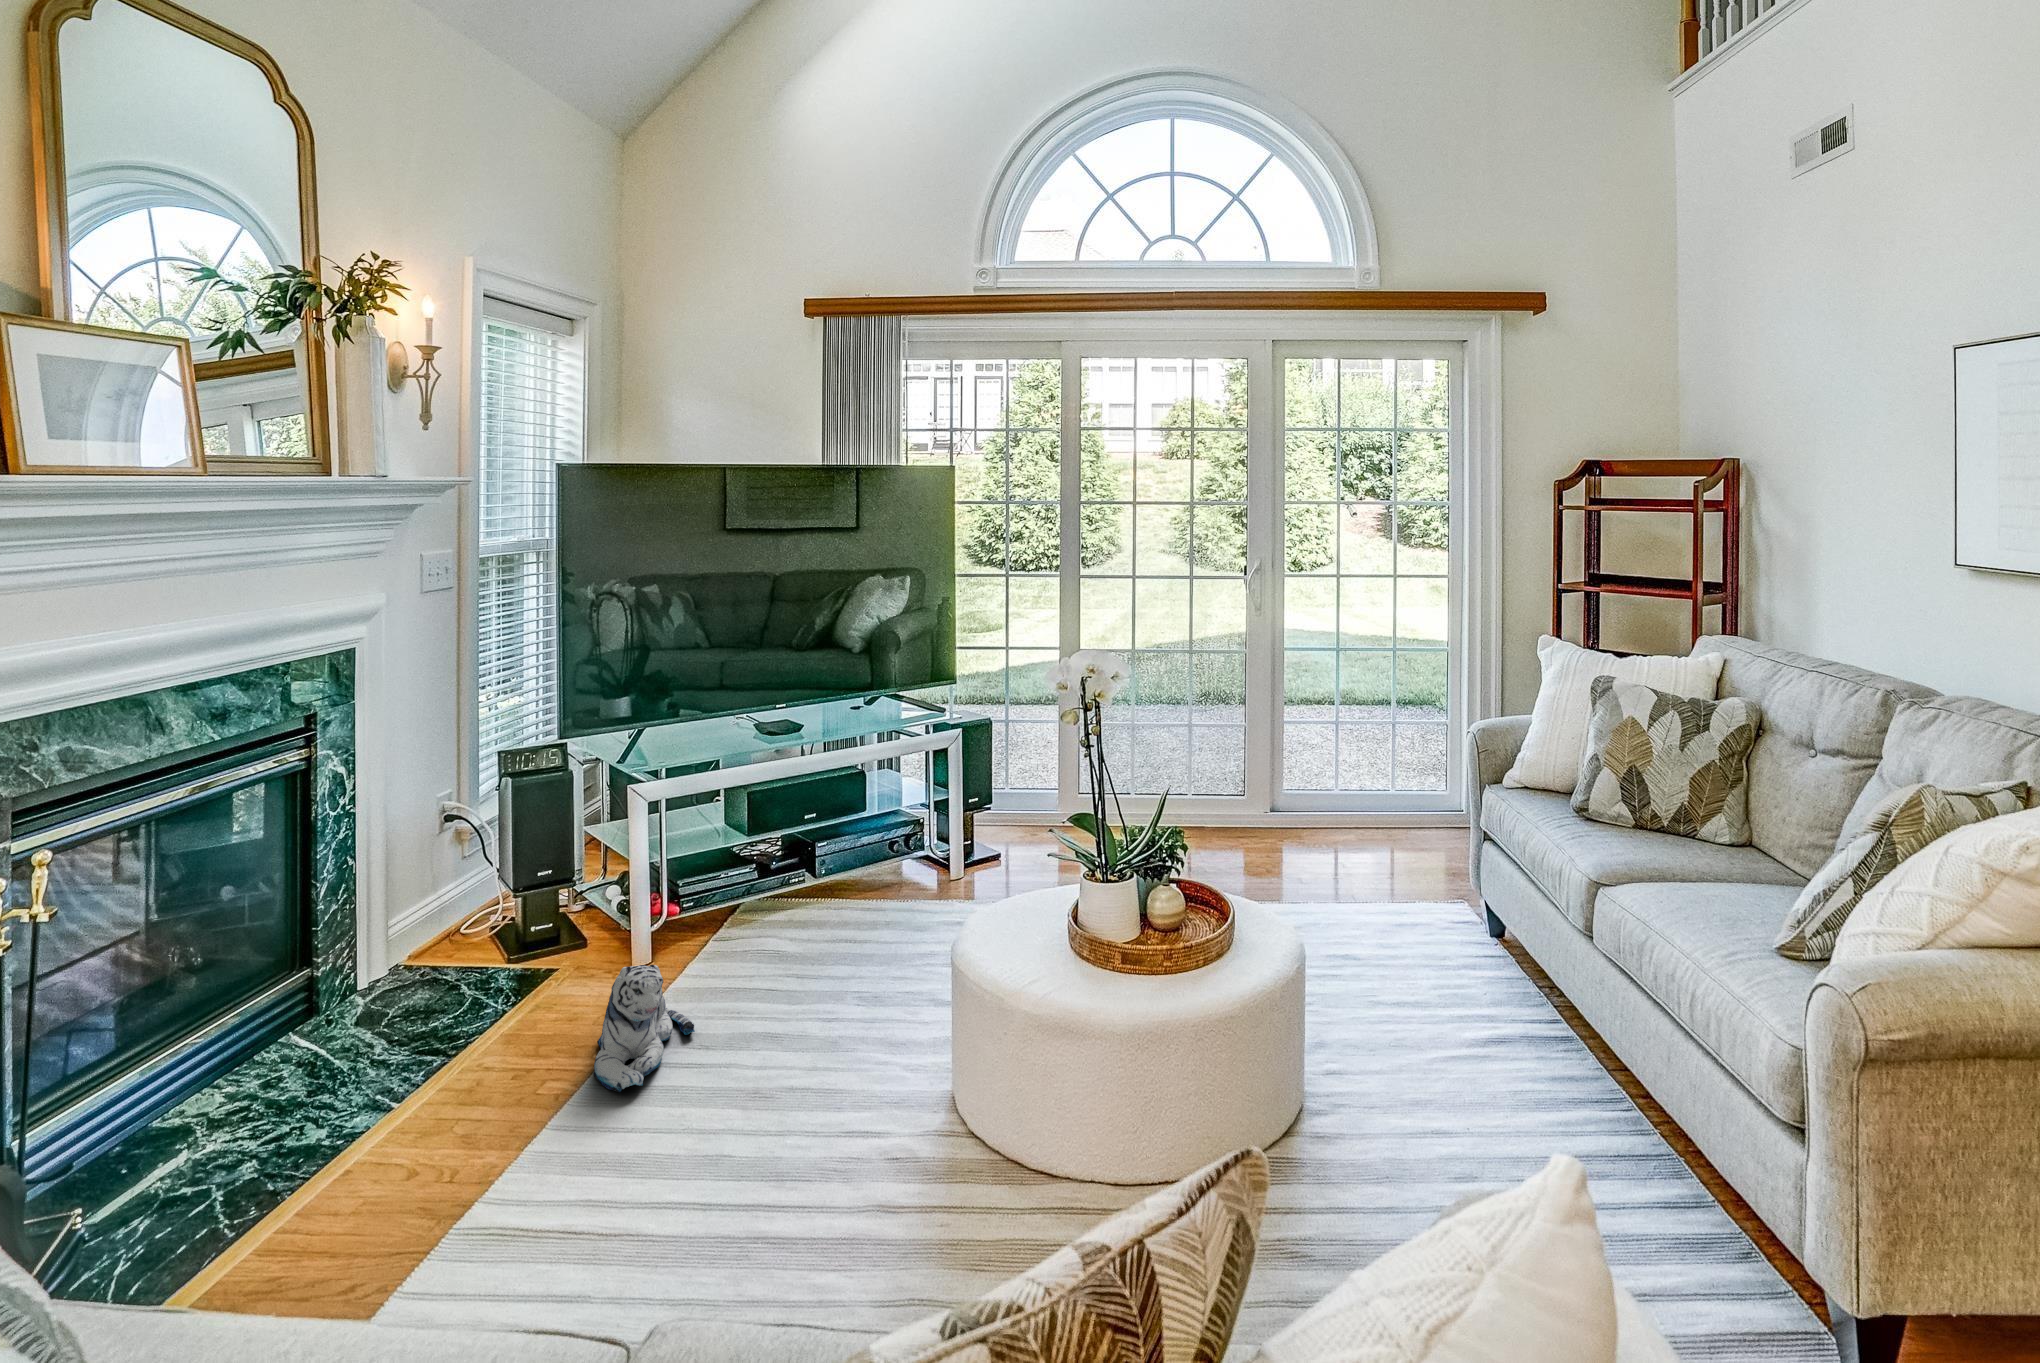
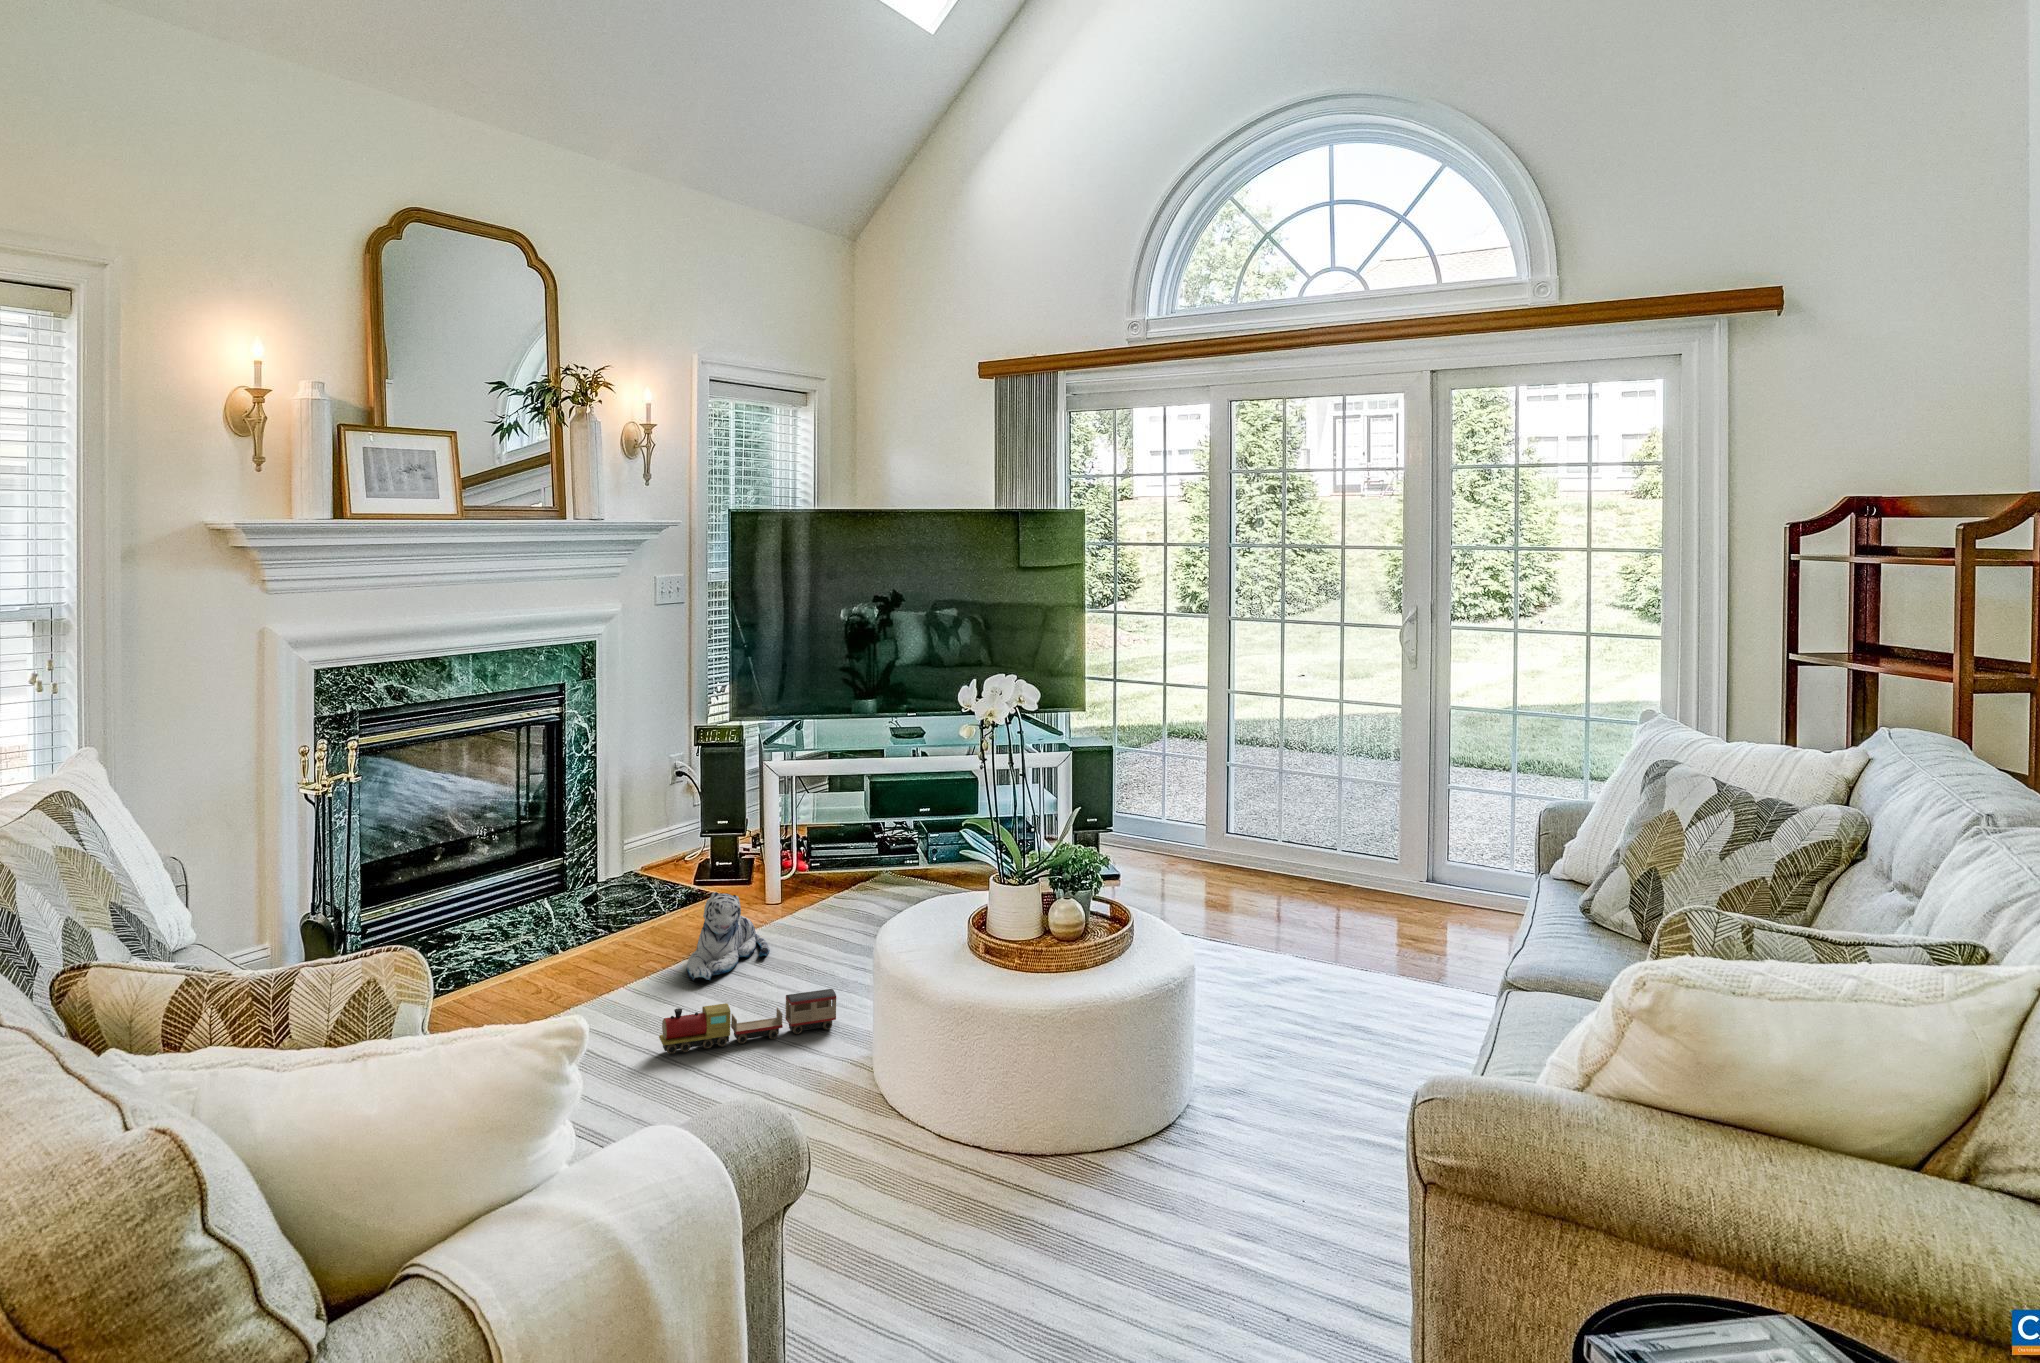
toy train: none [643,1057,859,1211] -> present [659,989,836,1054]

